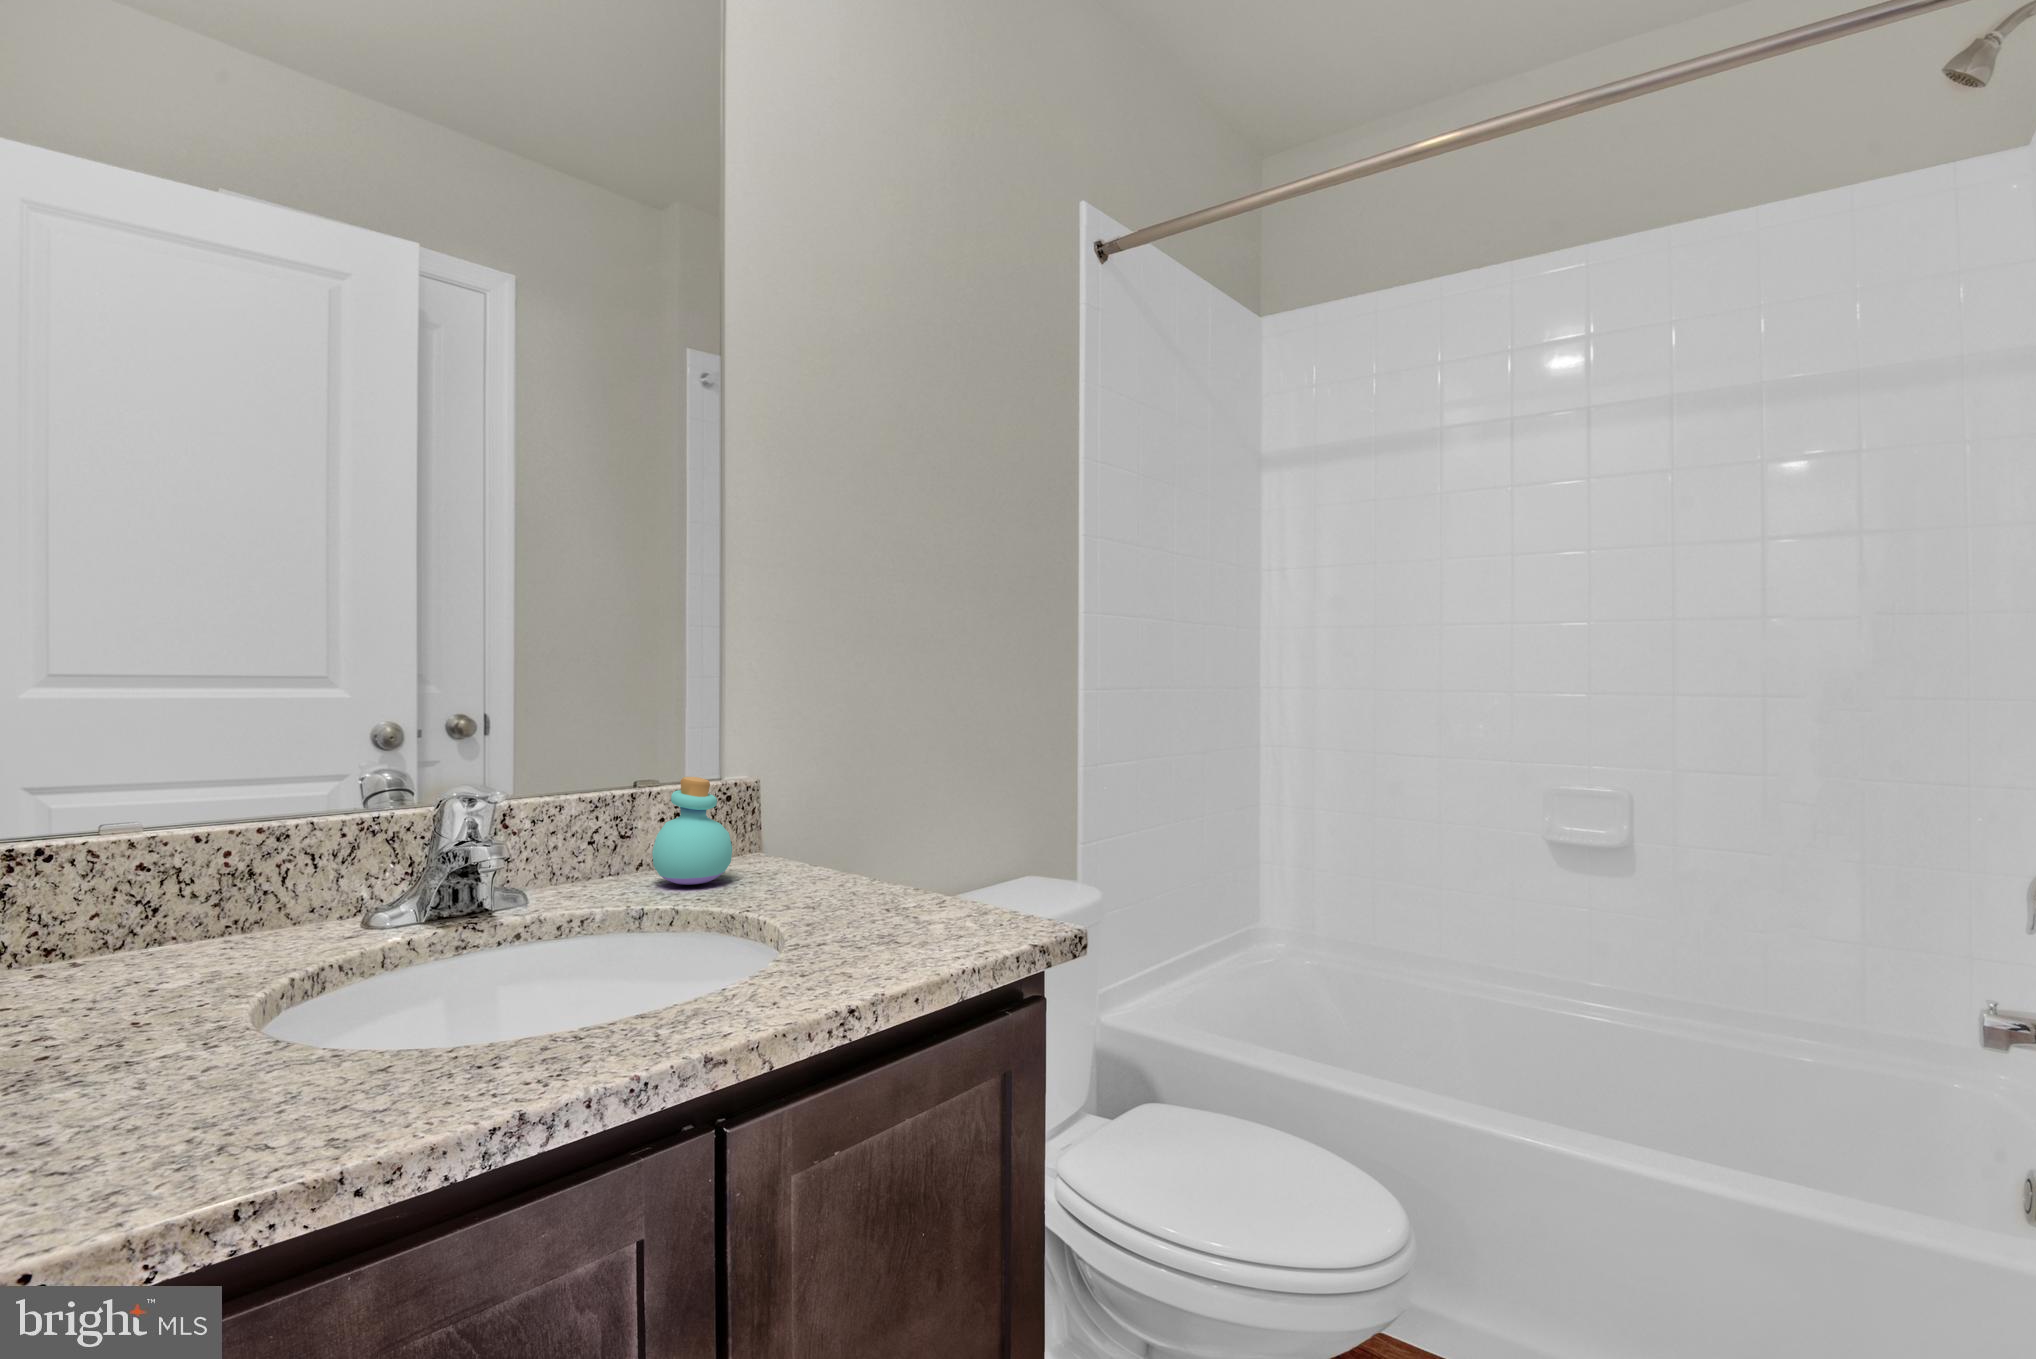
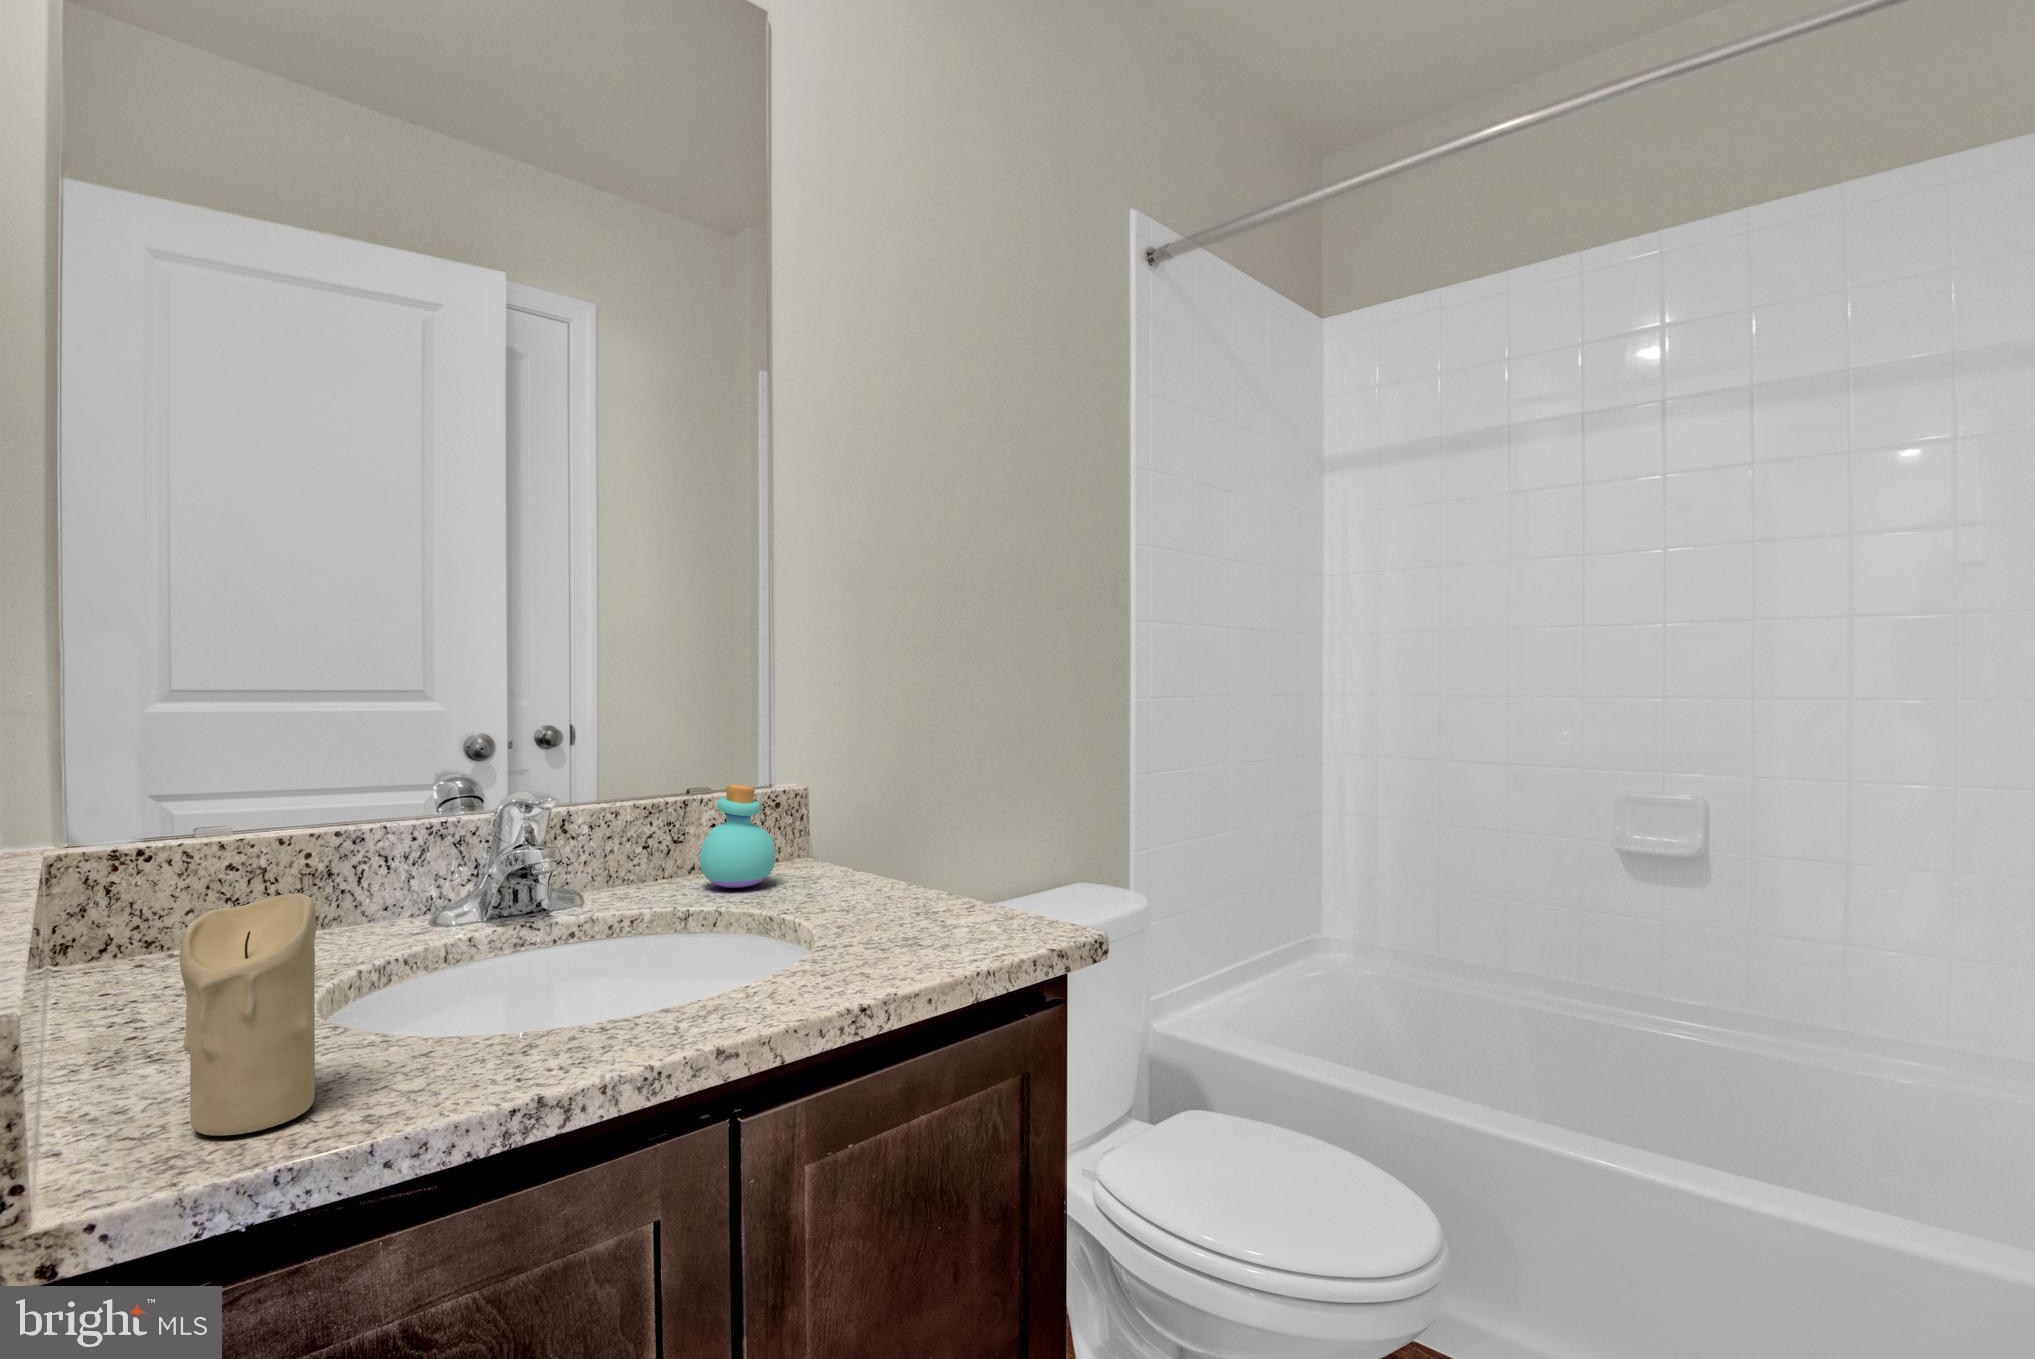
candle: none [118,899,270,1167] -> present [180,894,316,1136]

